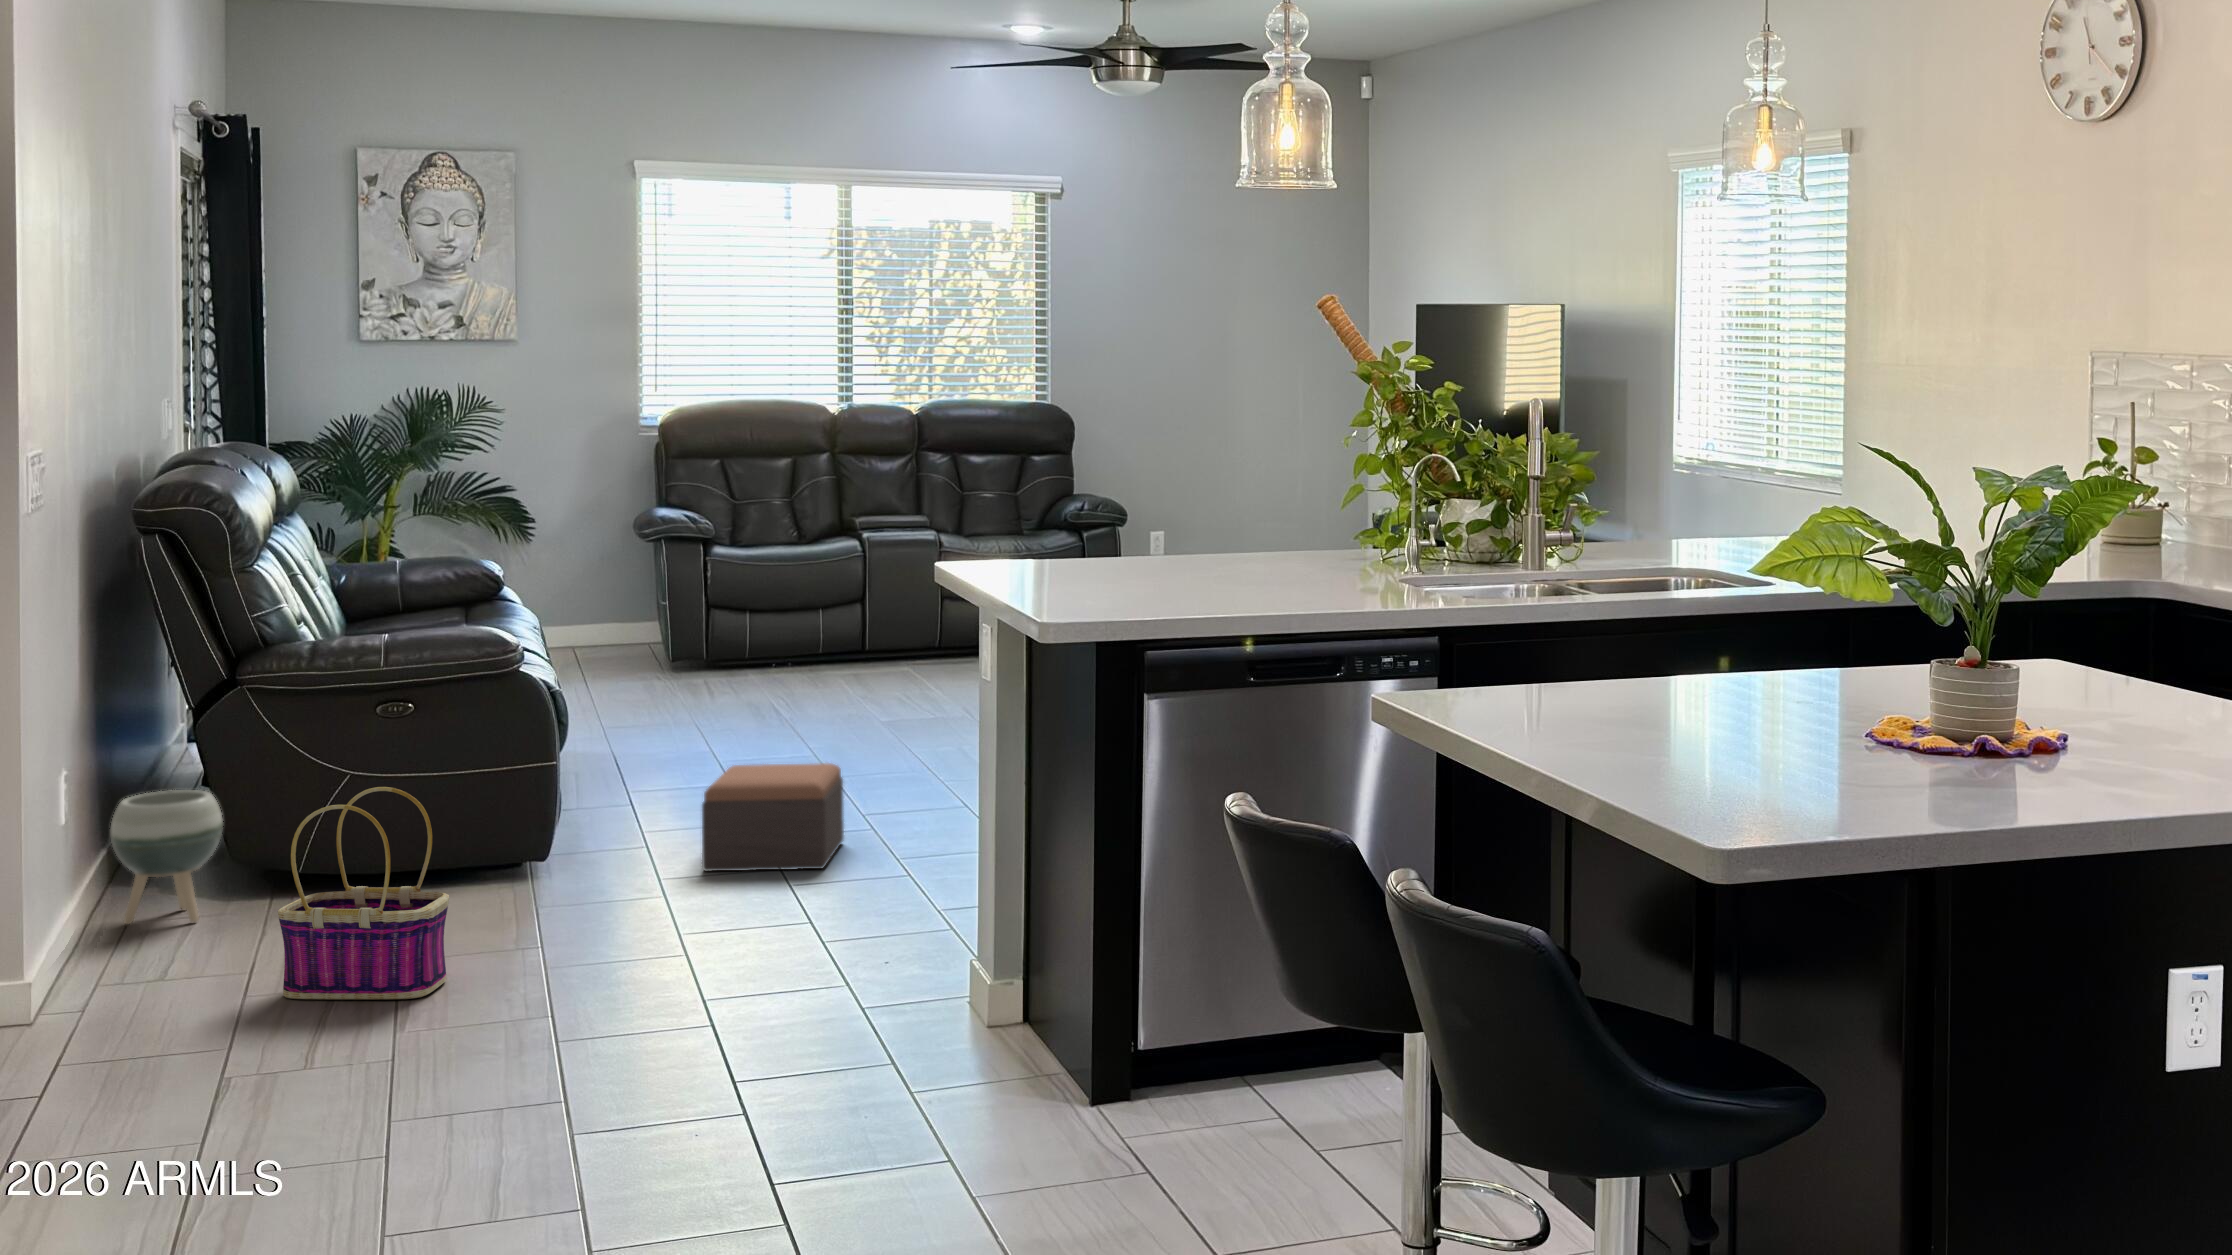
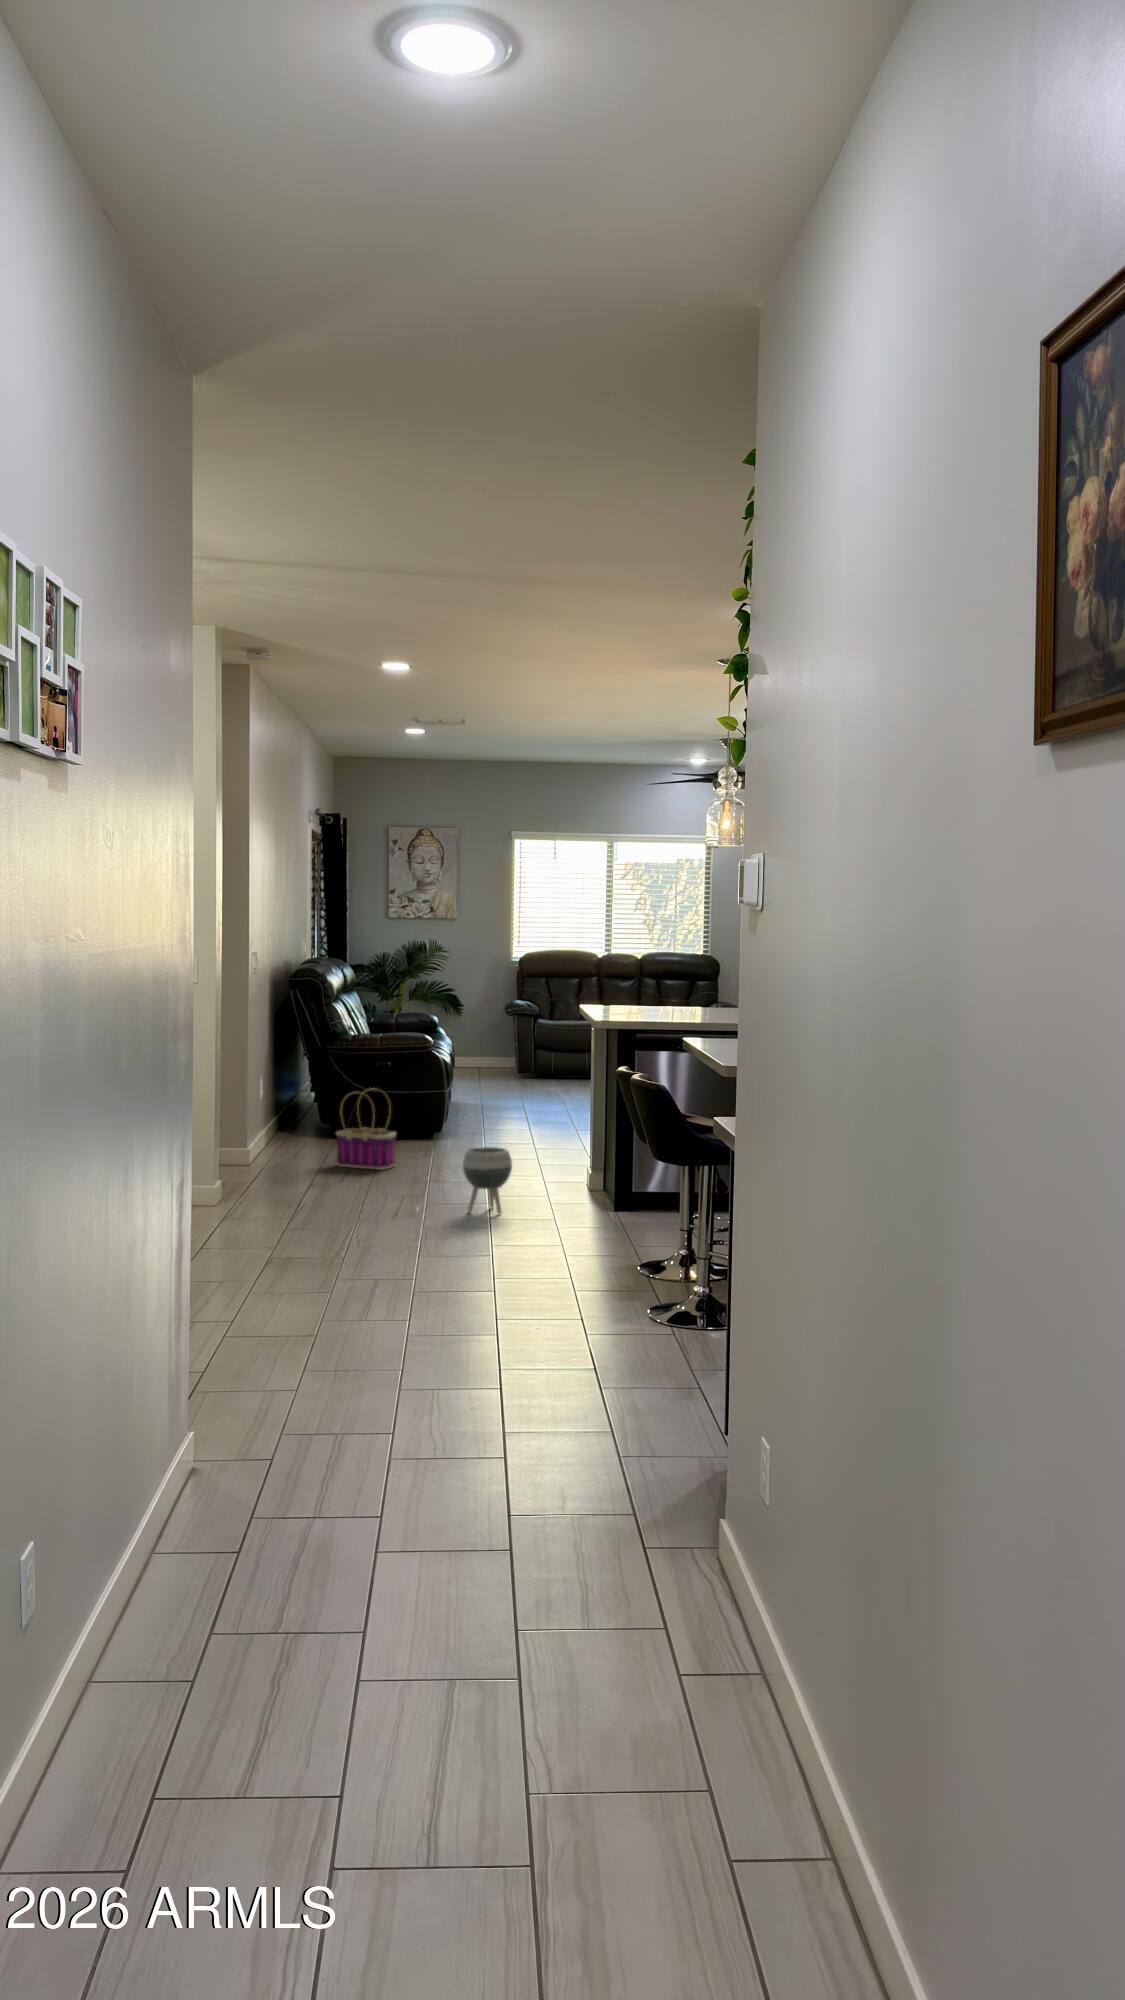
footstool: present [702,763,844,872] -> none [502,1102,565,1147]
planter: present [111,790,223,924] -> present [463,1147,512,1214]

